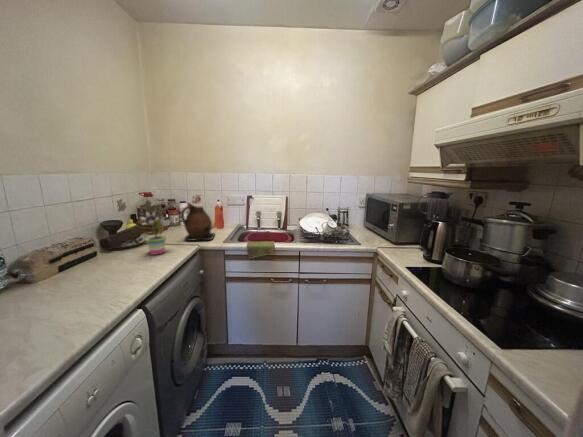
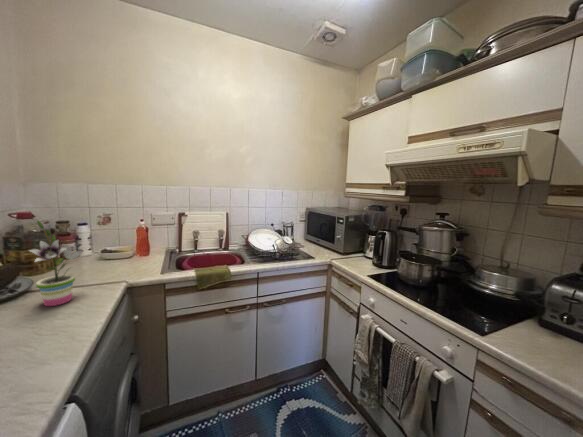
ceramic pitcher: present [181,203,215,241] -> none [92,224,143,277]

